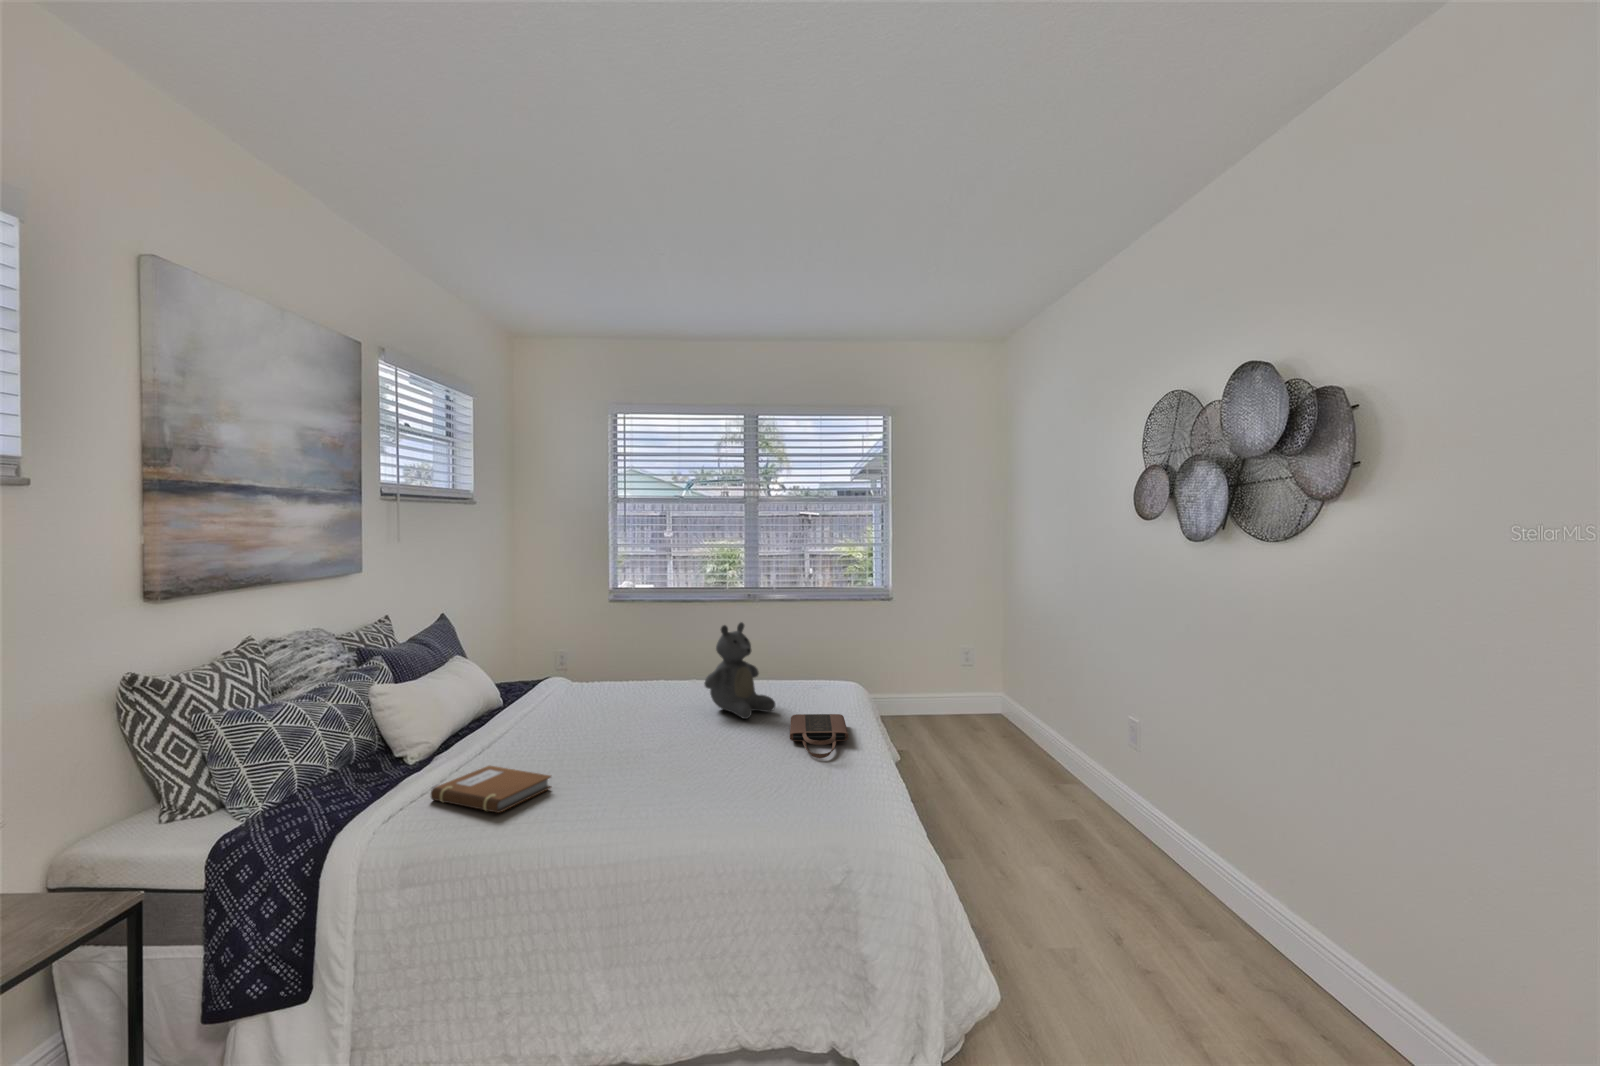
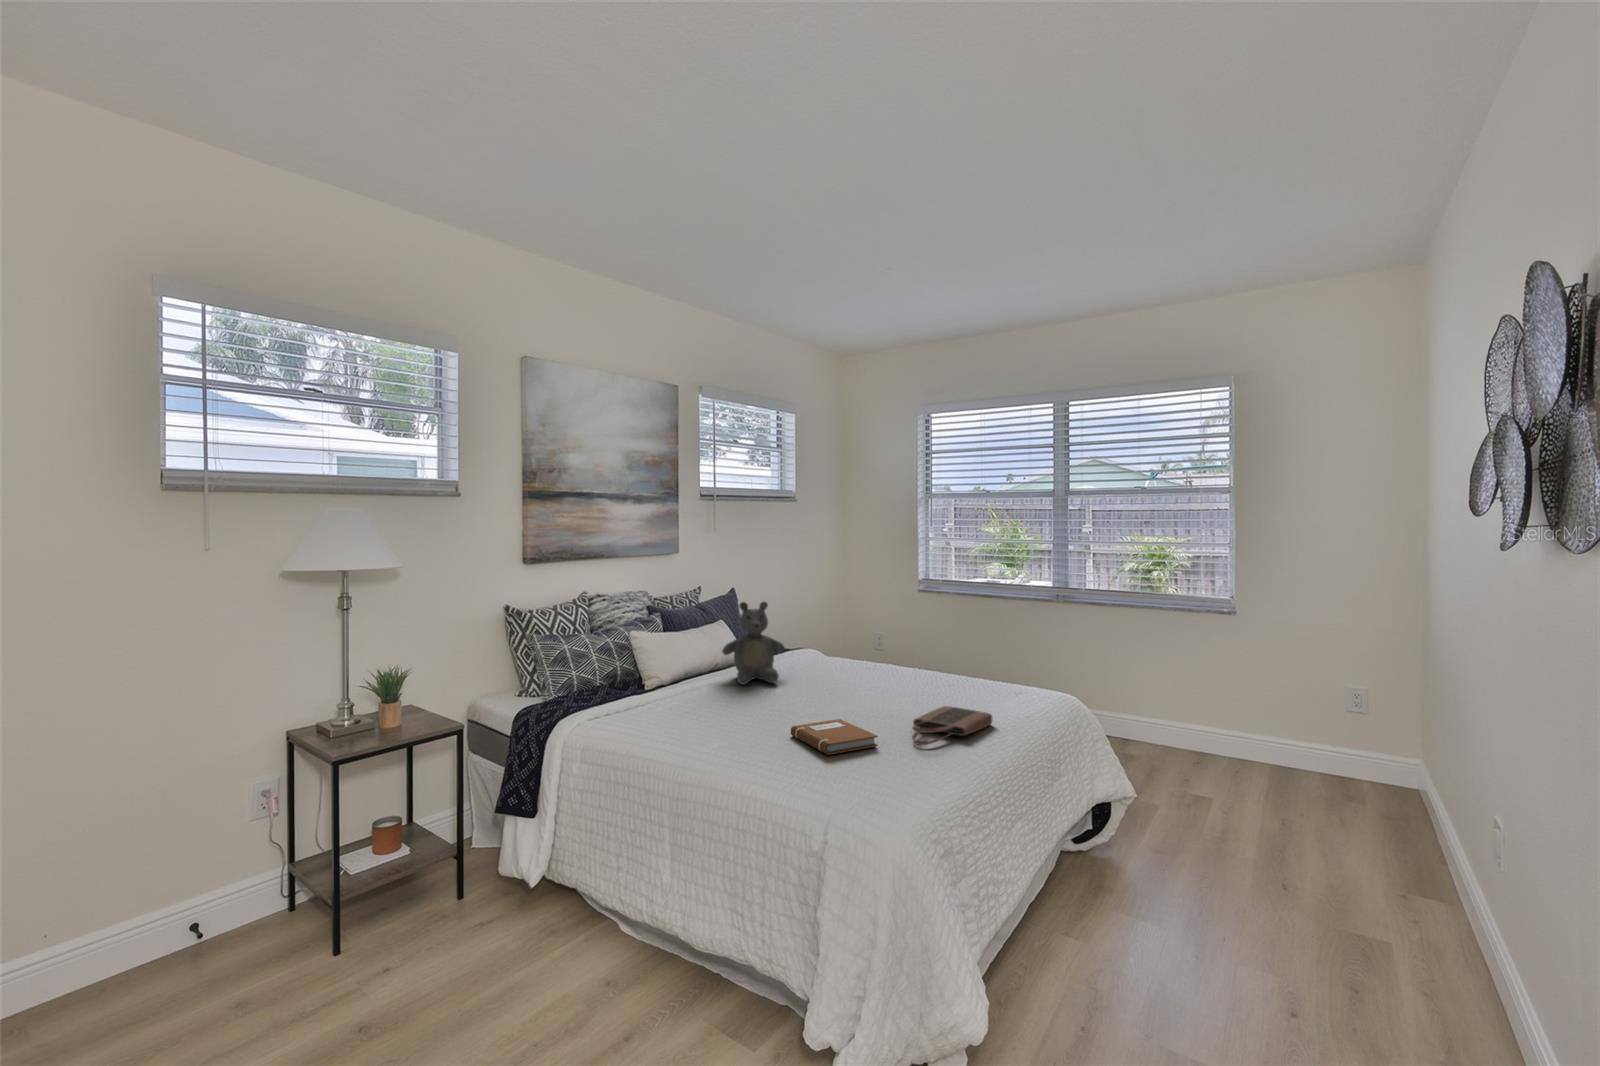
teddy bear: present [704,622,775,719] -> present [722,602,785,684]
notebook: present [431,766,551,813] -> present [791,719,878,755]

